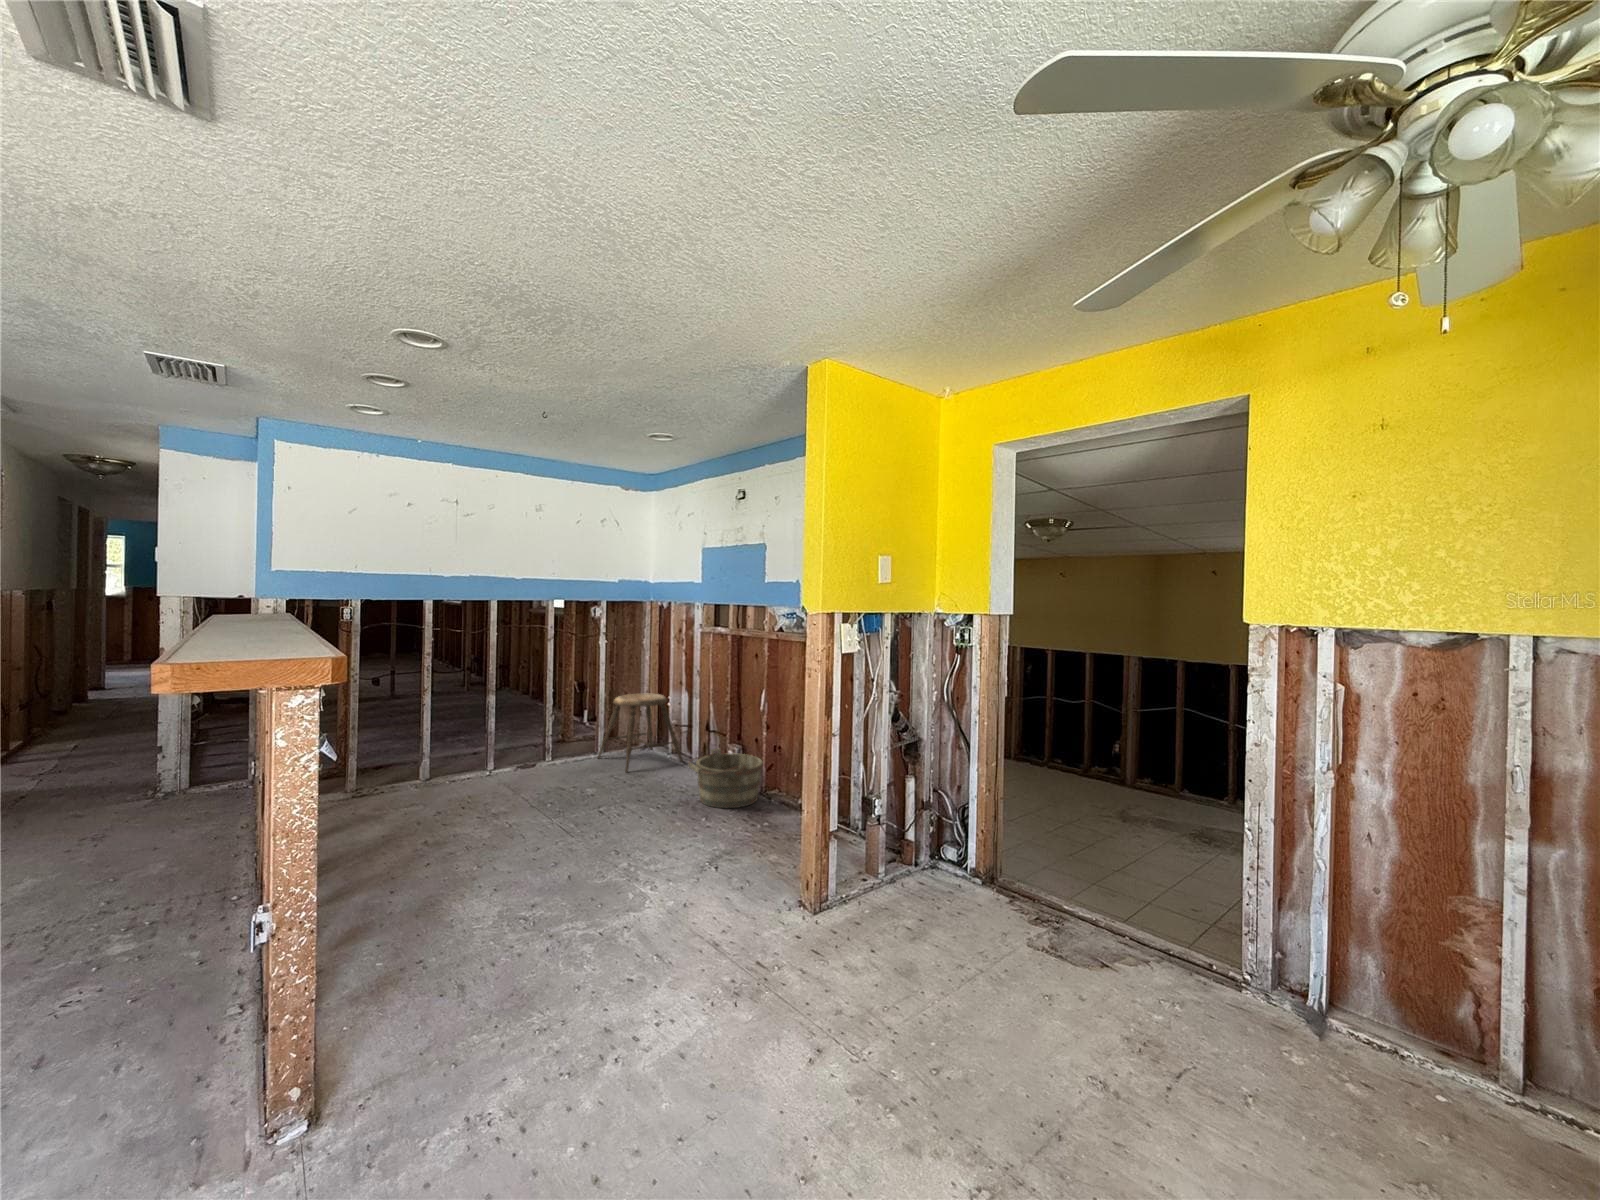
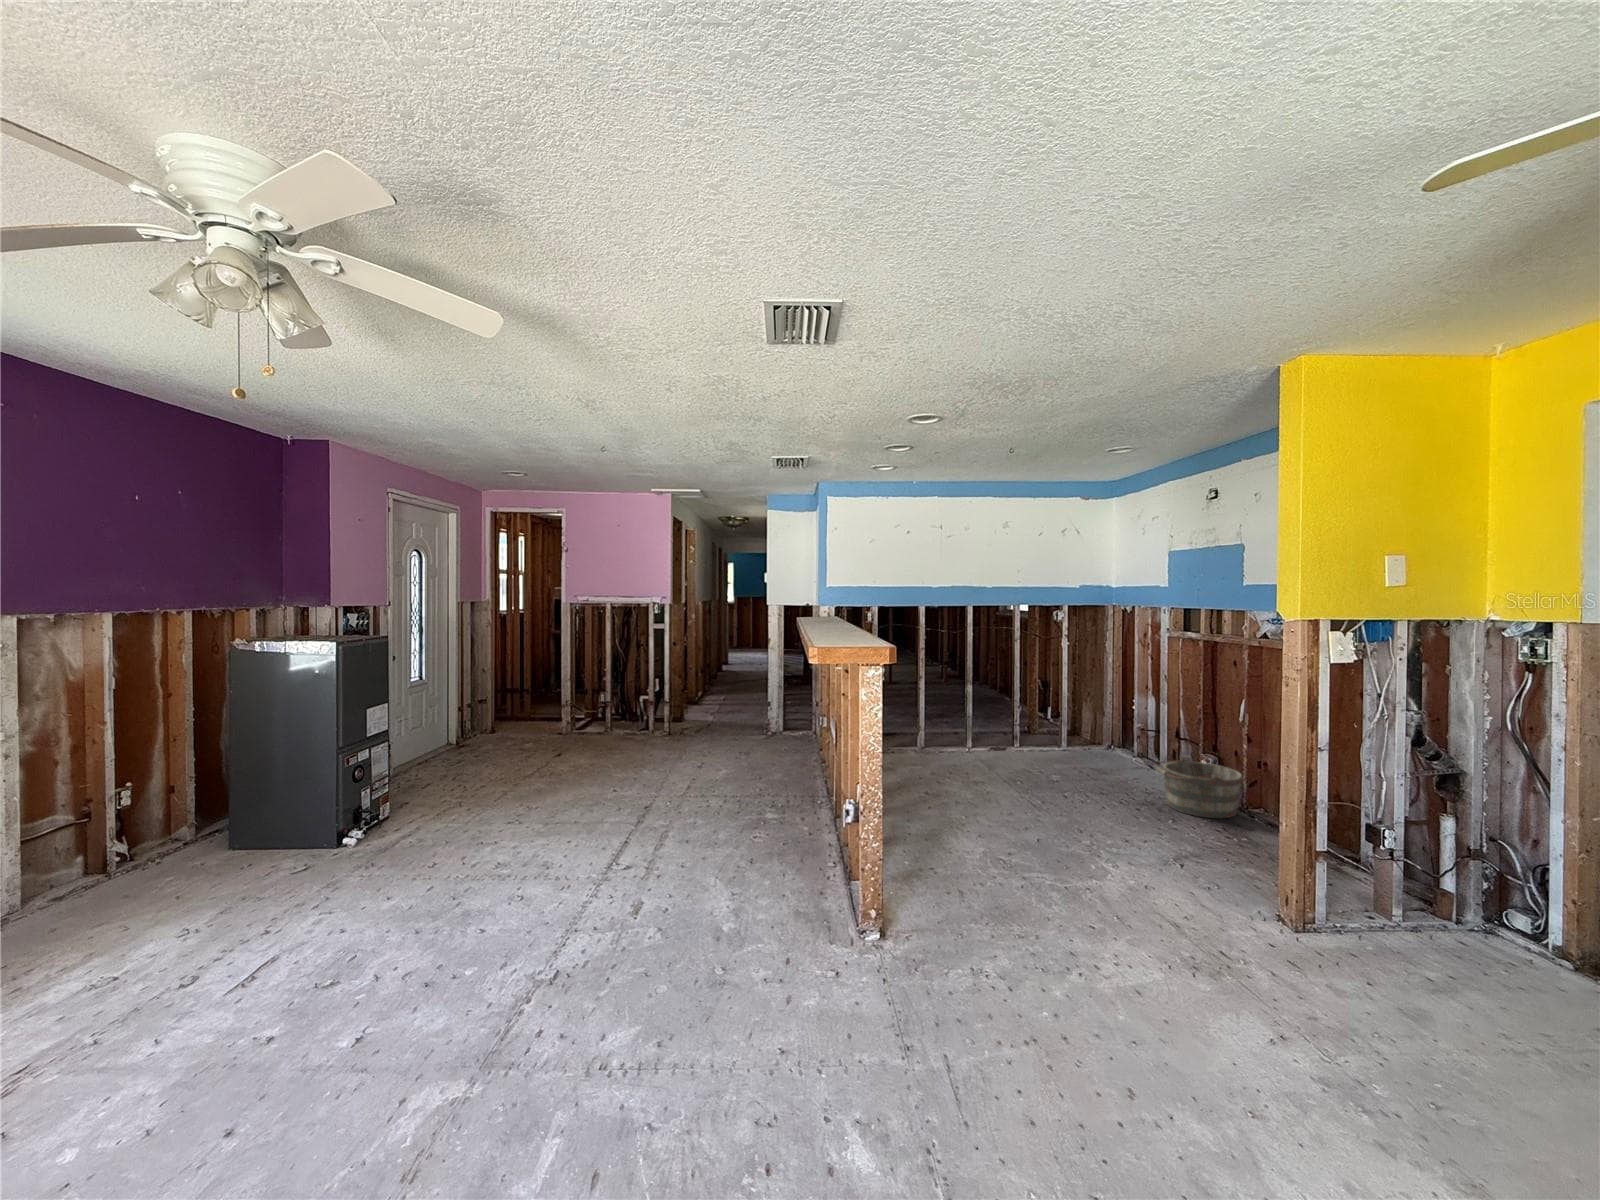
stool: present [598,694,683,773] -> none [1061,694,1150,767]

